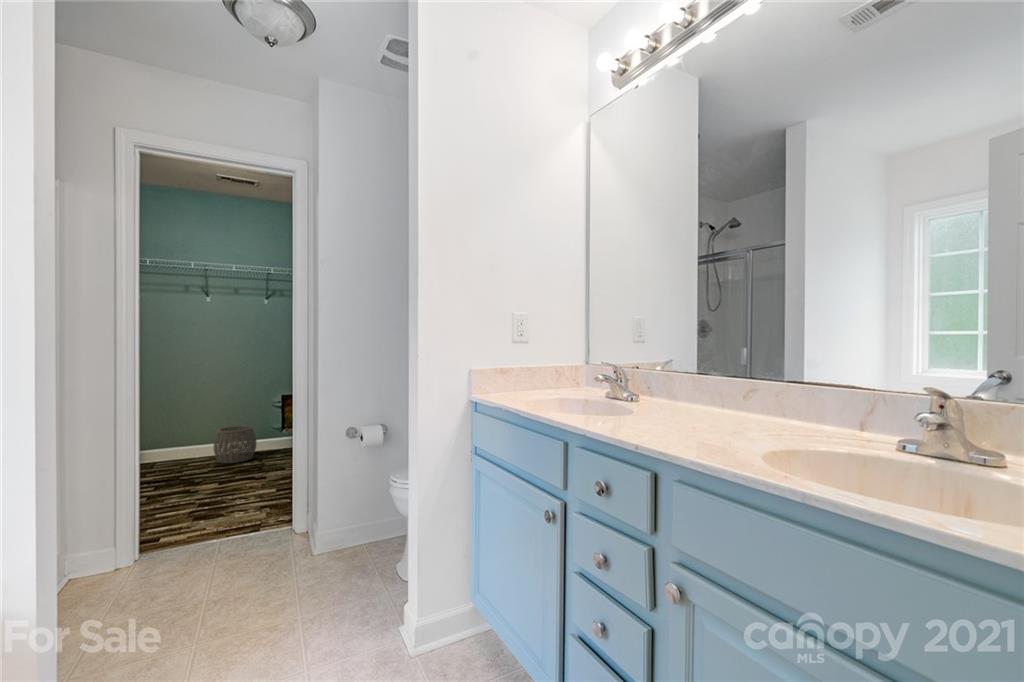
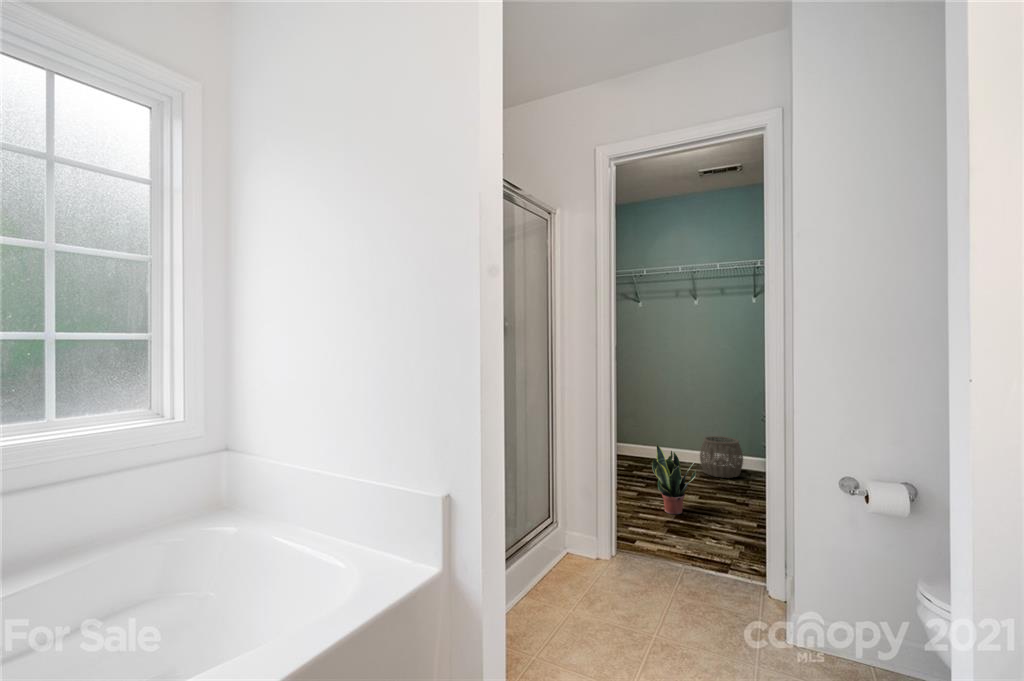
potted plant: none [169,440,220,505] -> present [652,445,696,514]

